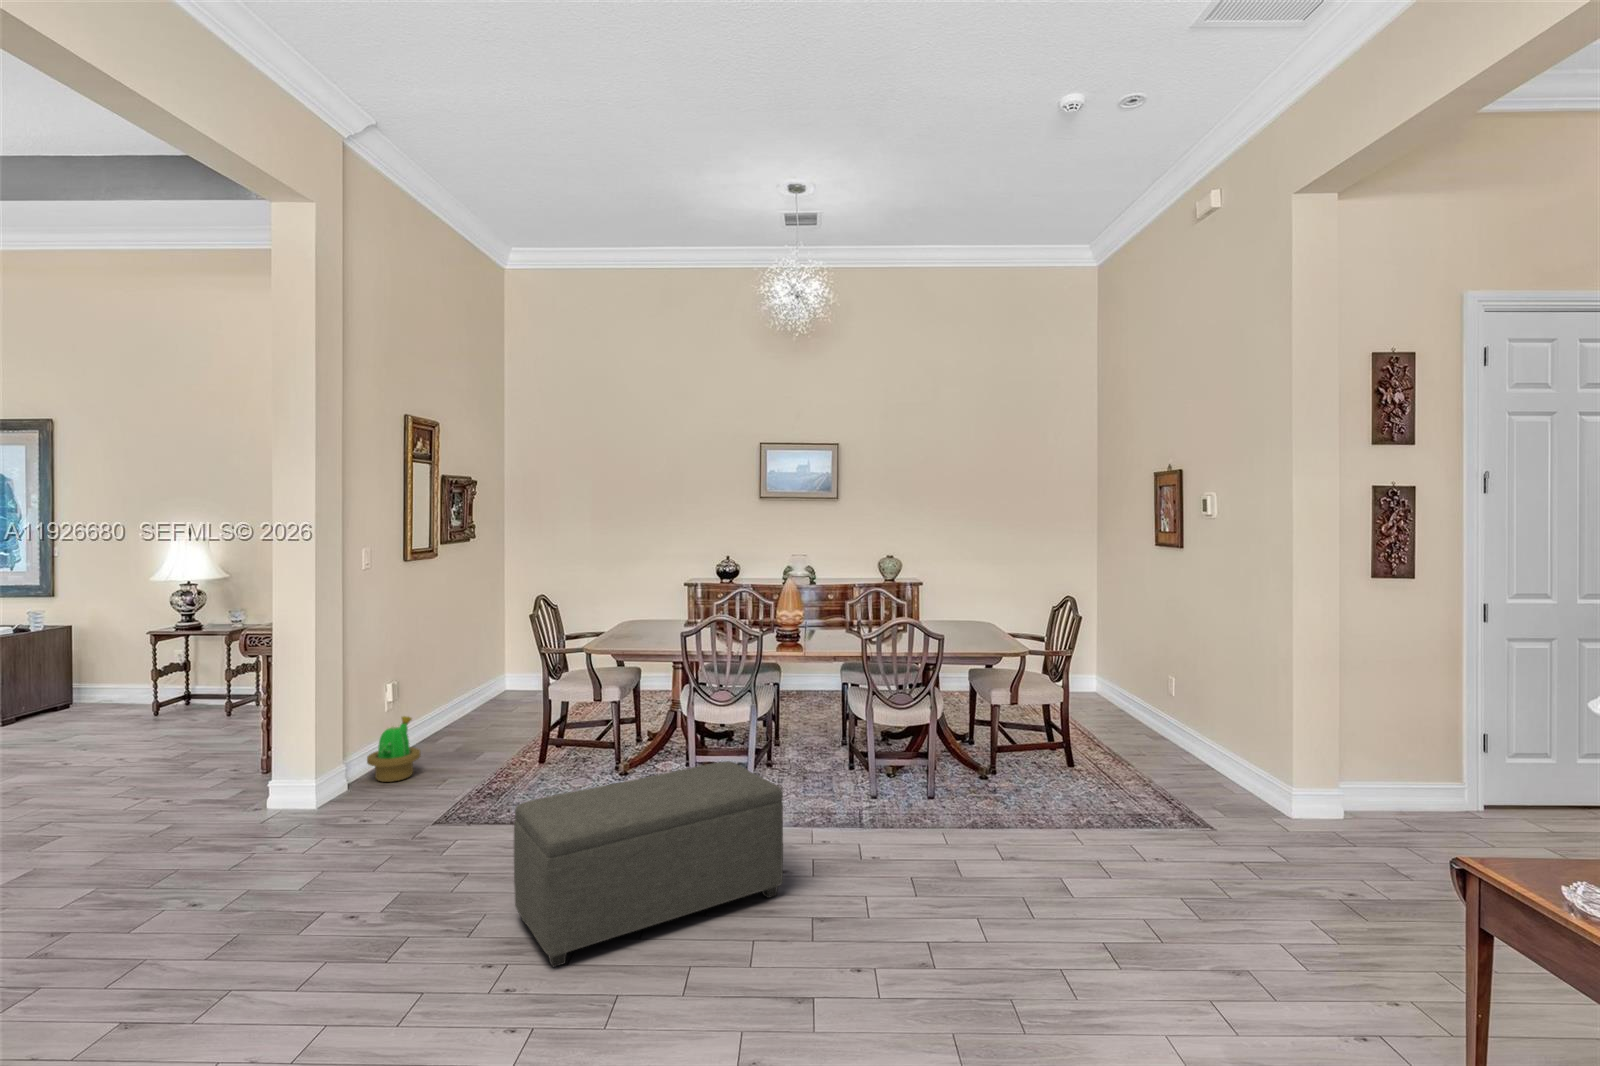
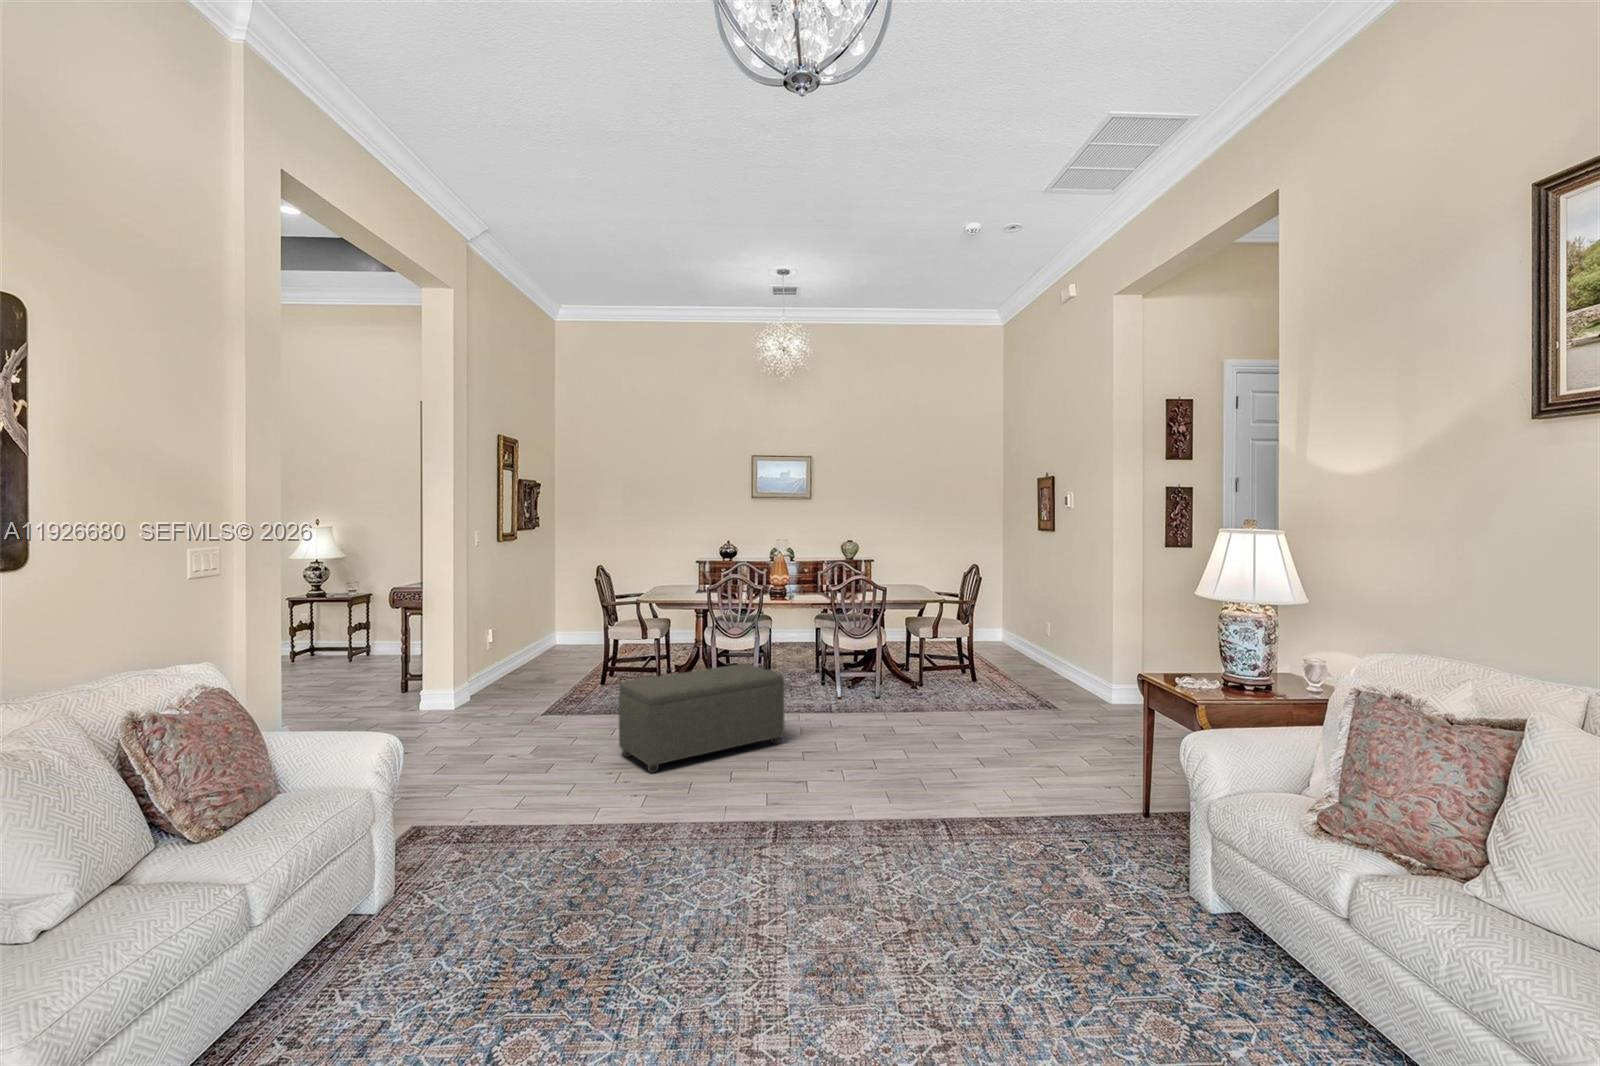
decorative plant: present [367,716,421,782] -> none [482,651,519,695]

